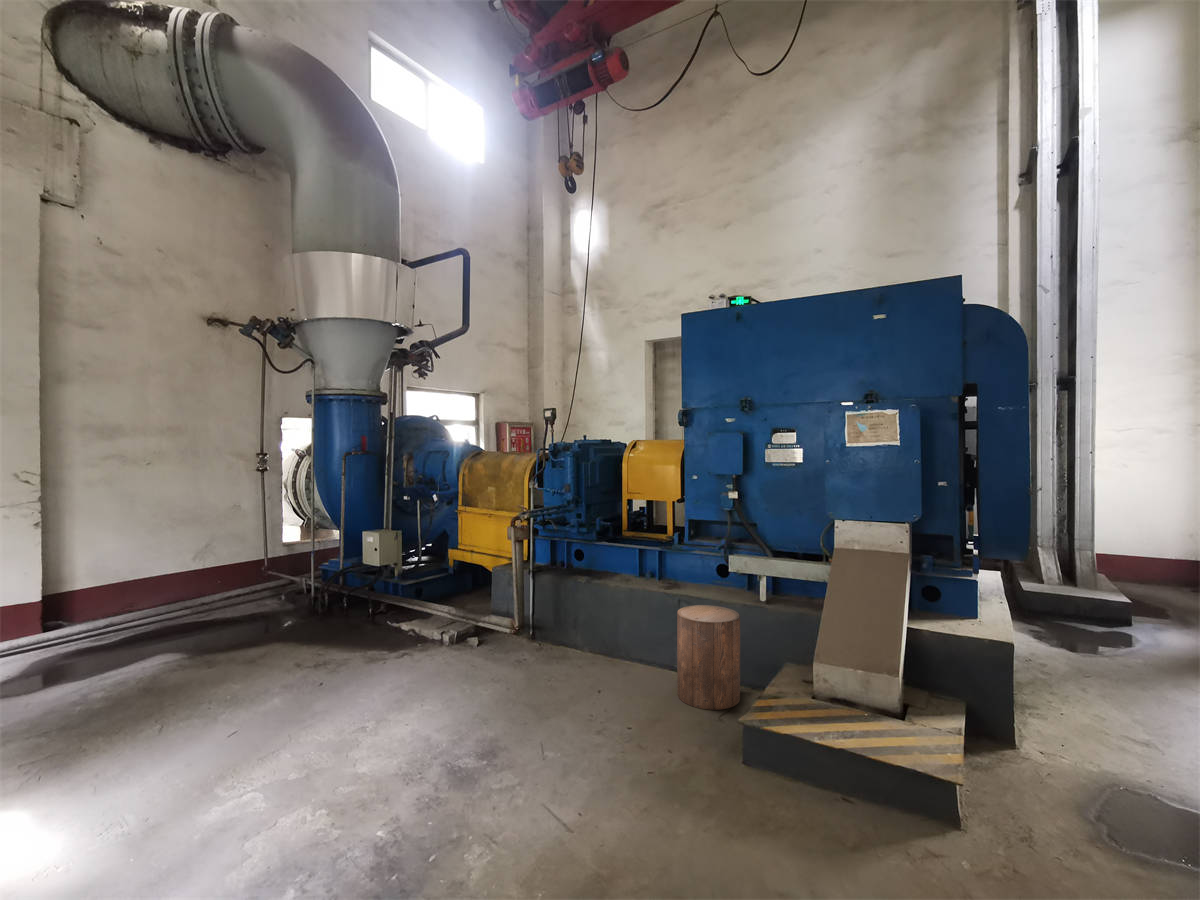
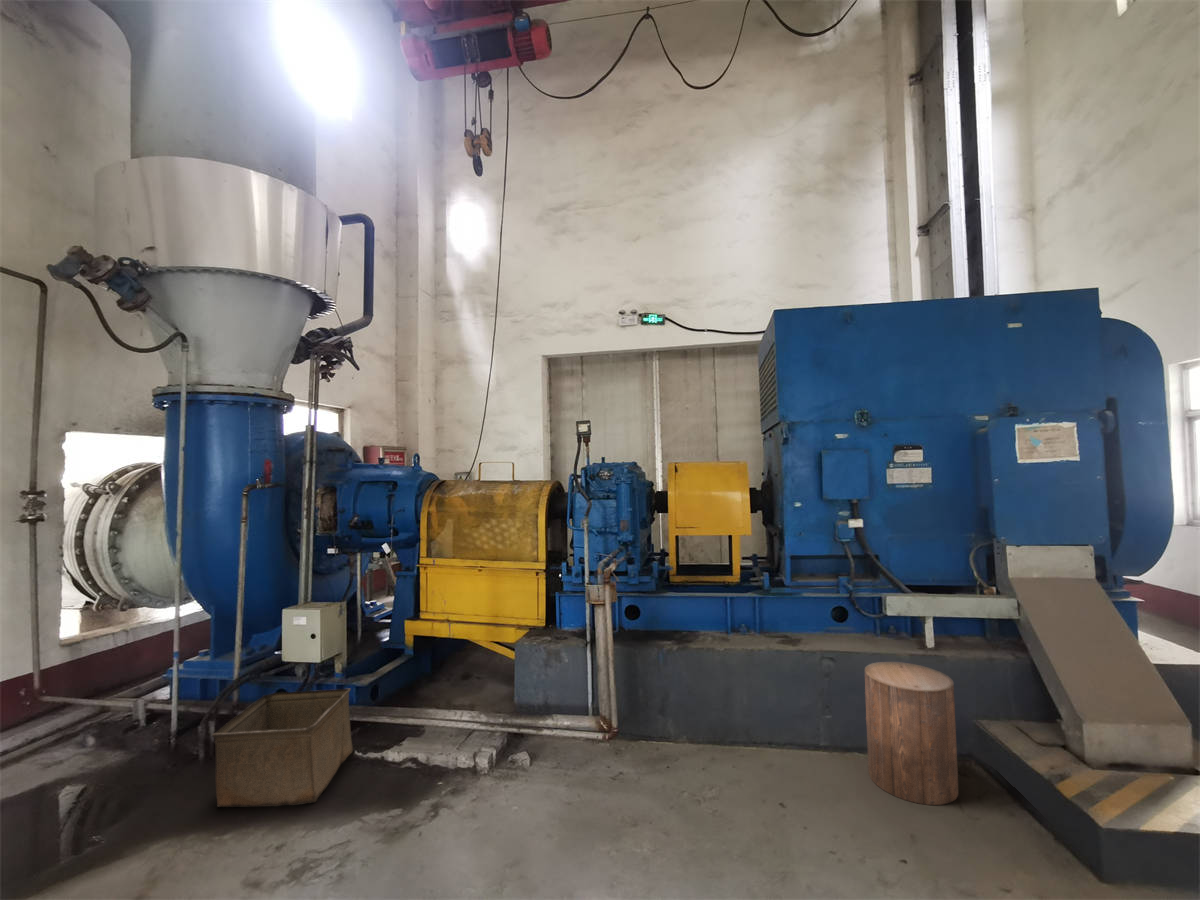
storage bin: none [309,578,392,637] -> present [212,688,353,807]

